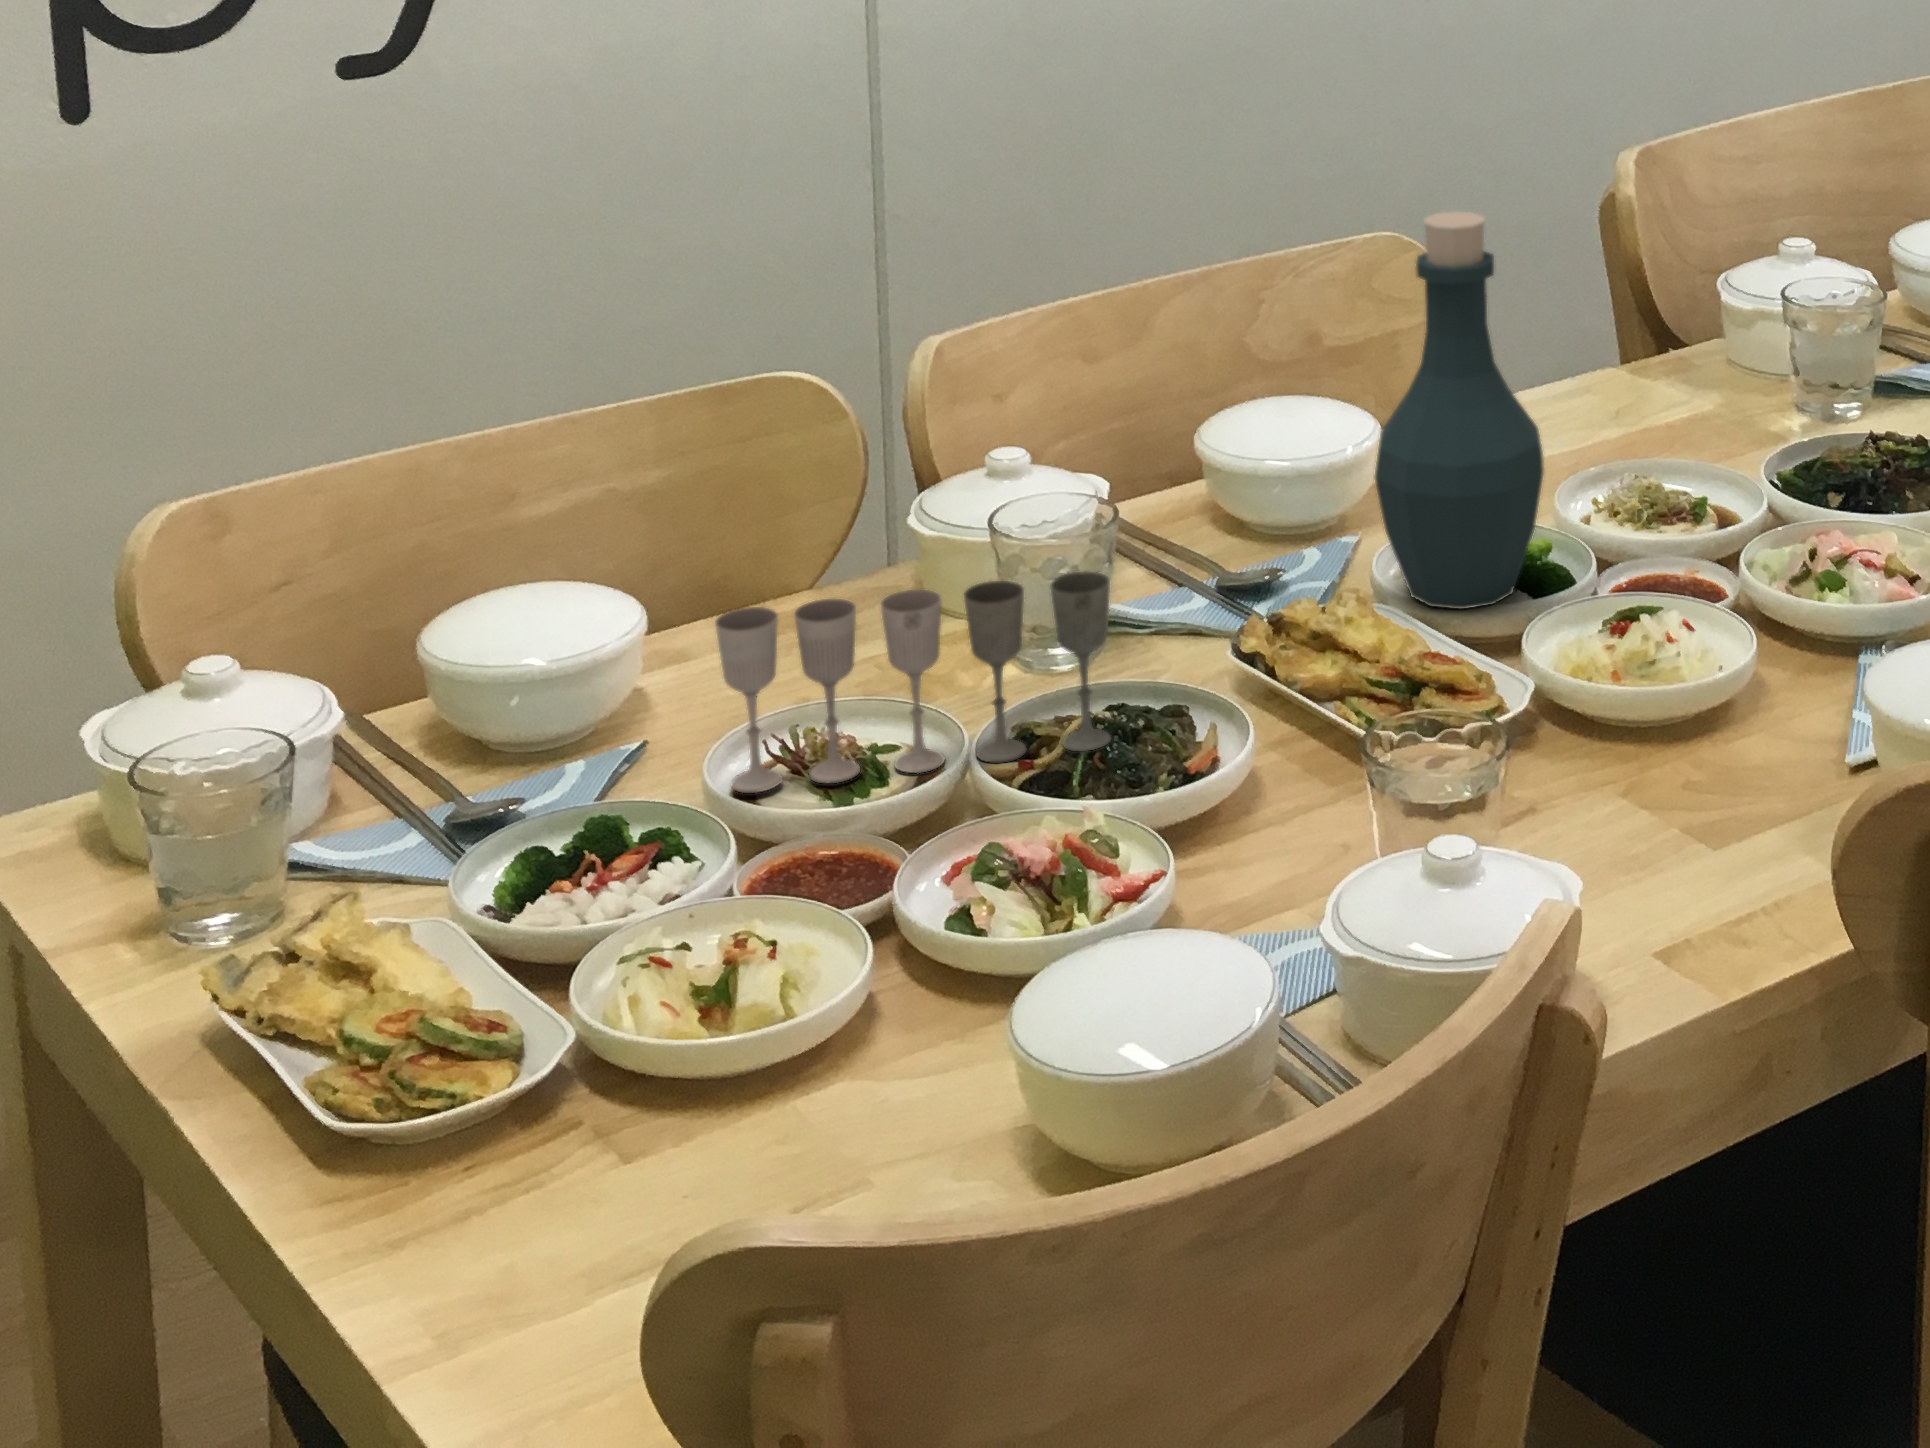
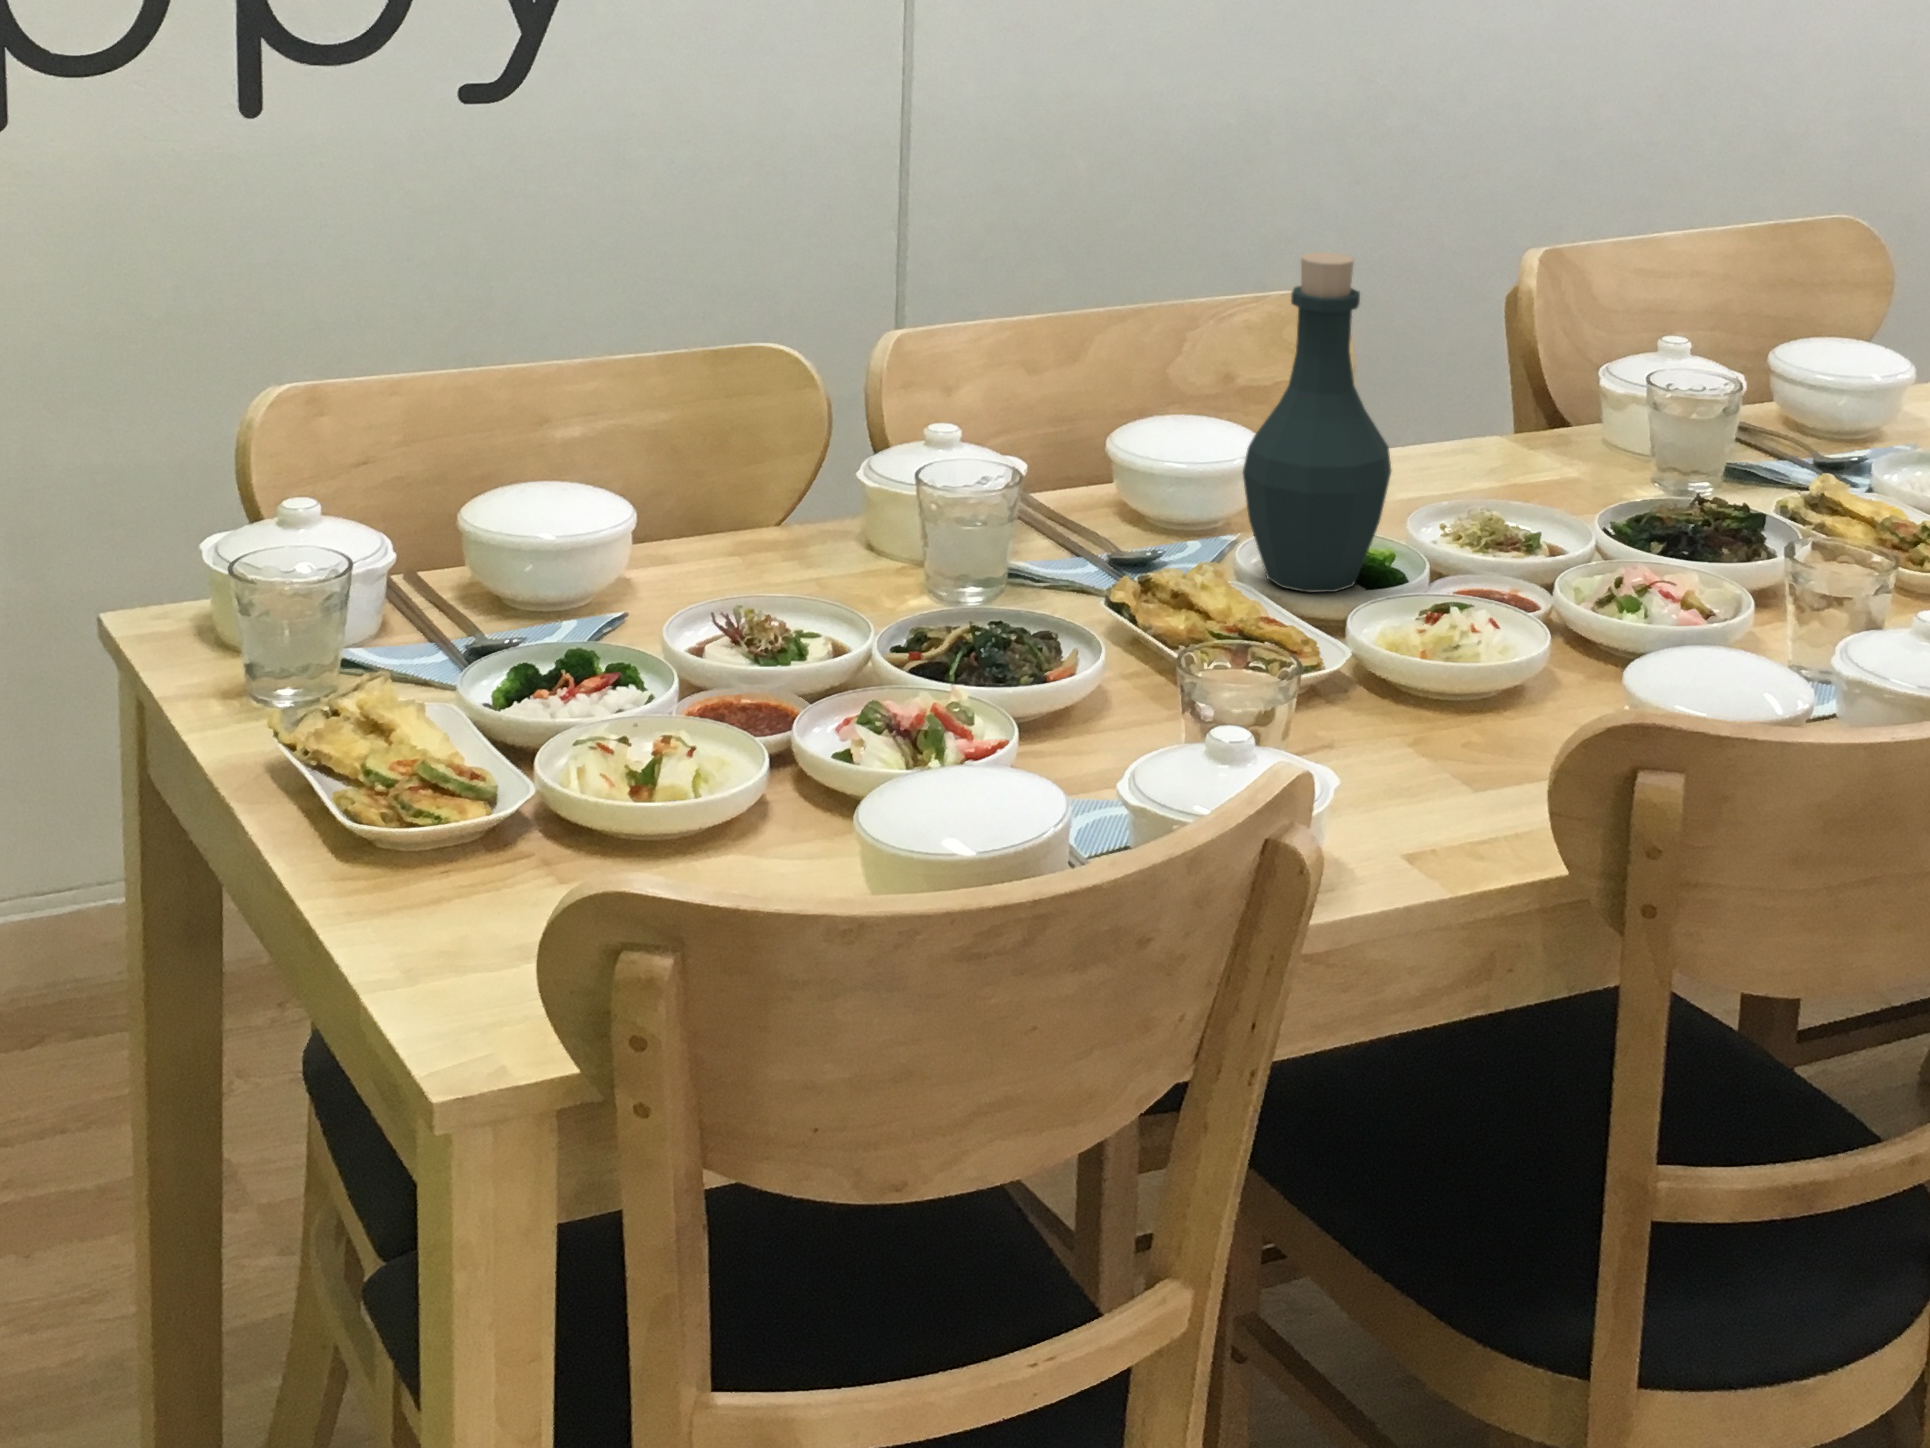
wine glass: present [715,571,1111,793] -> none [682,504,999,656]

